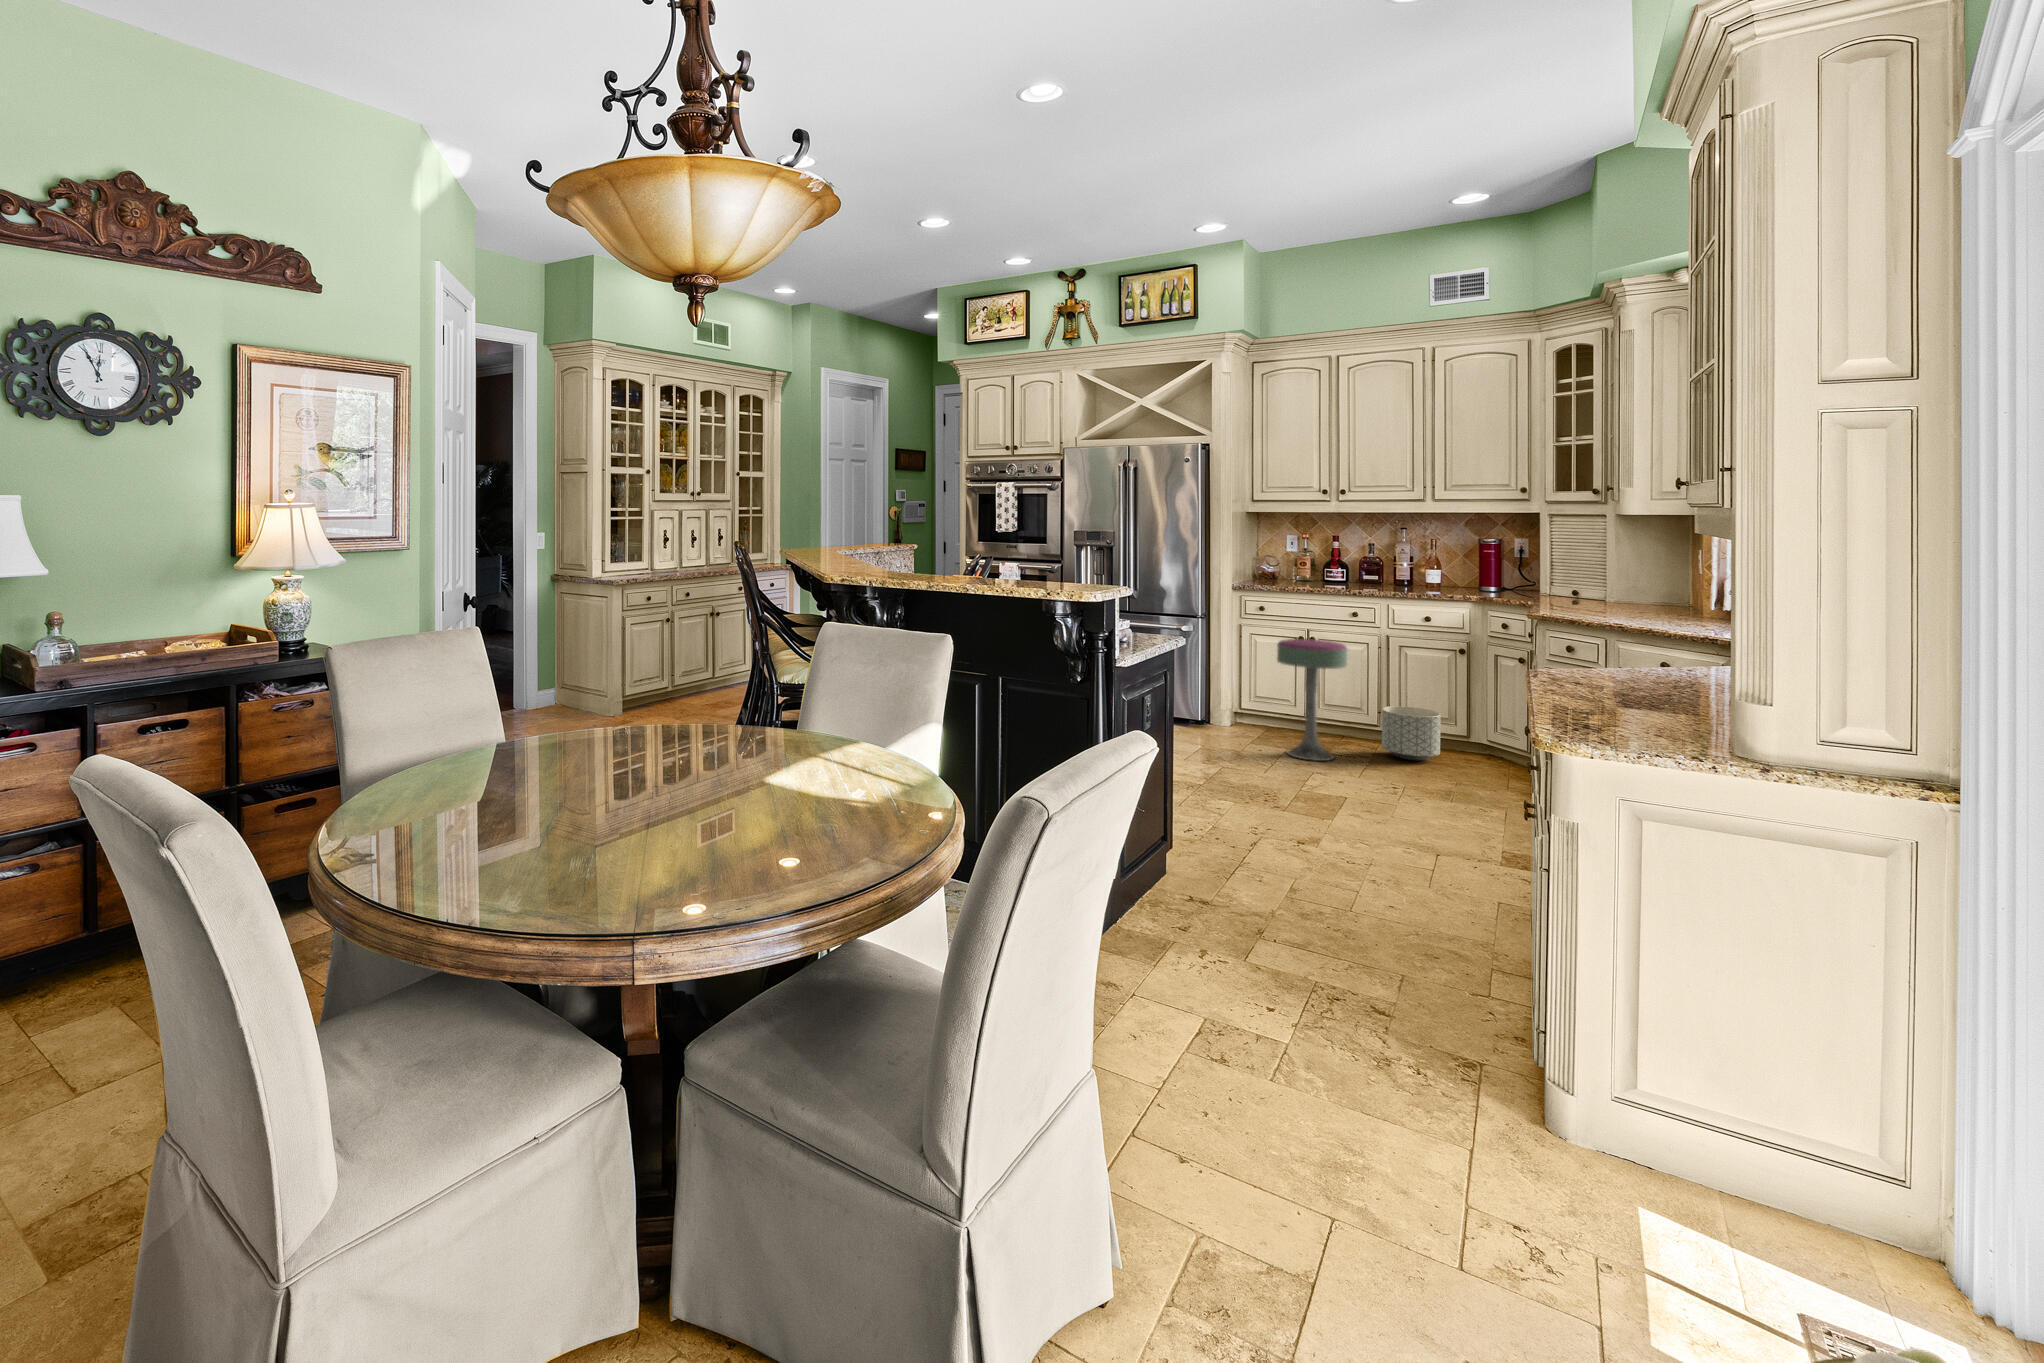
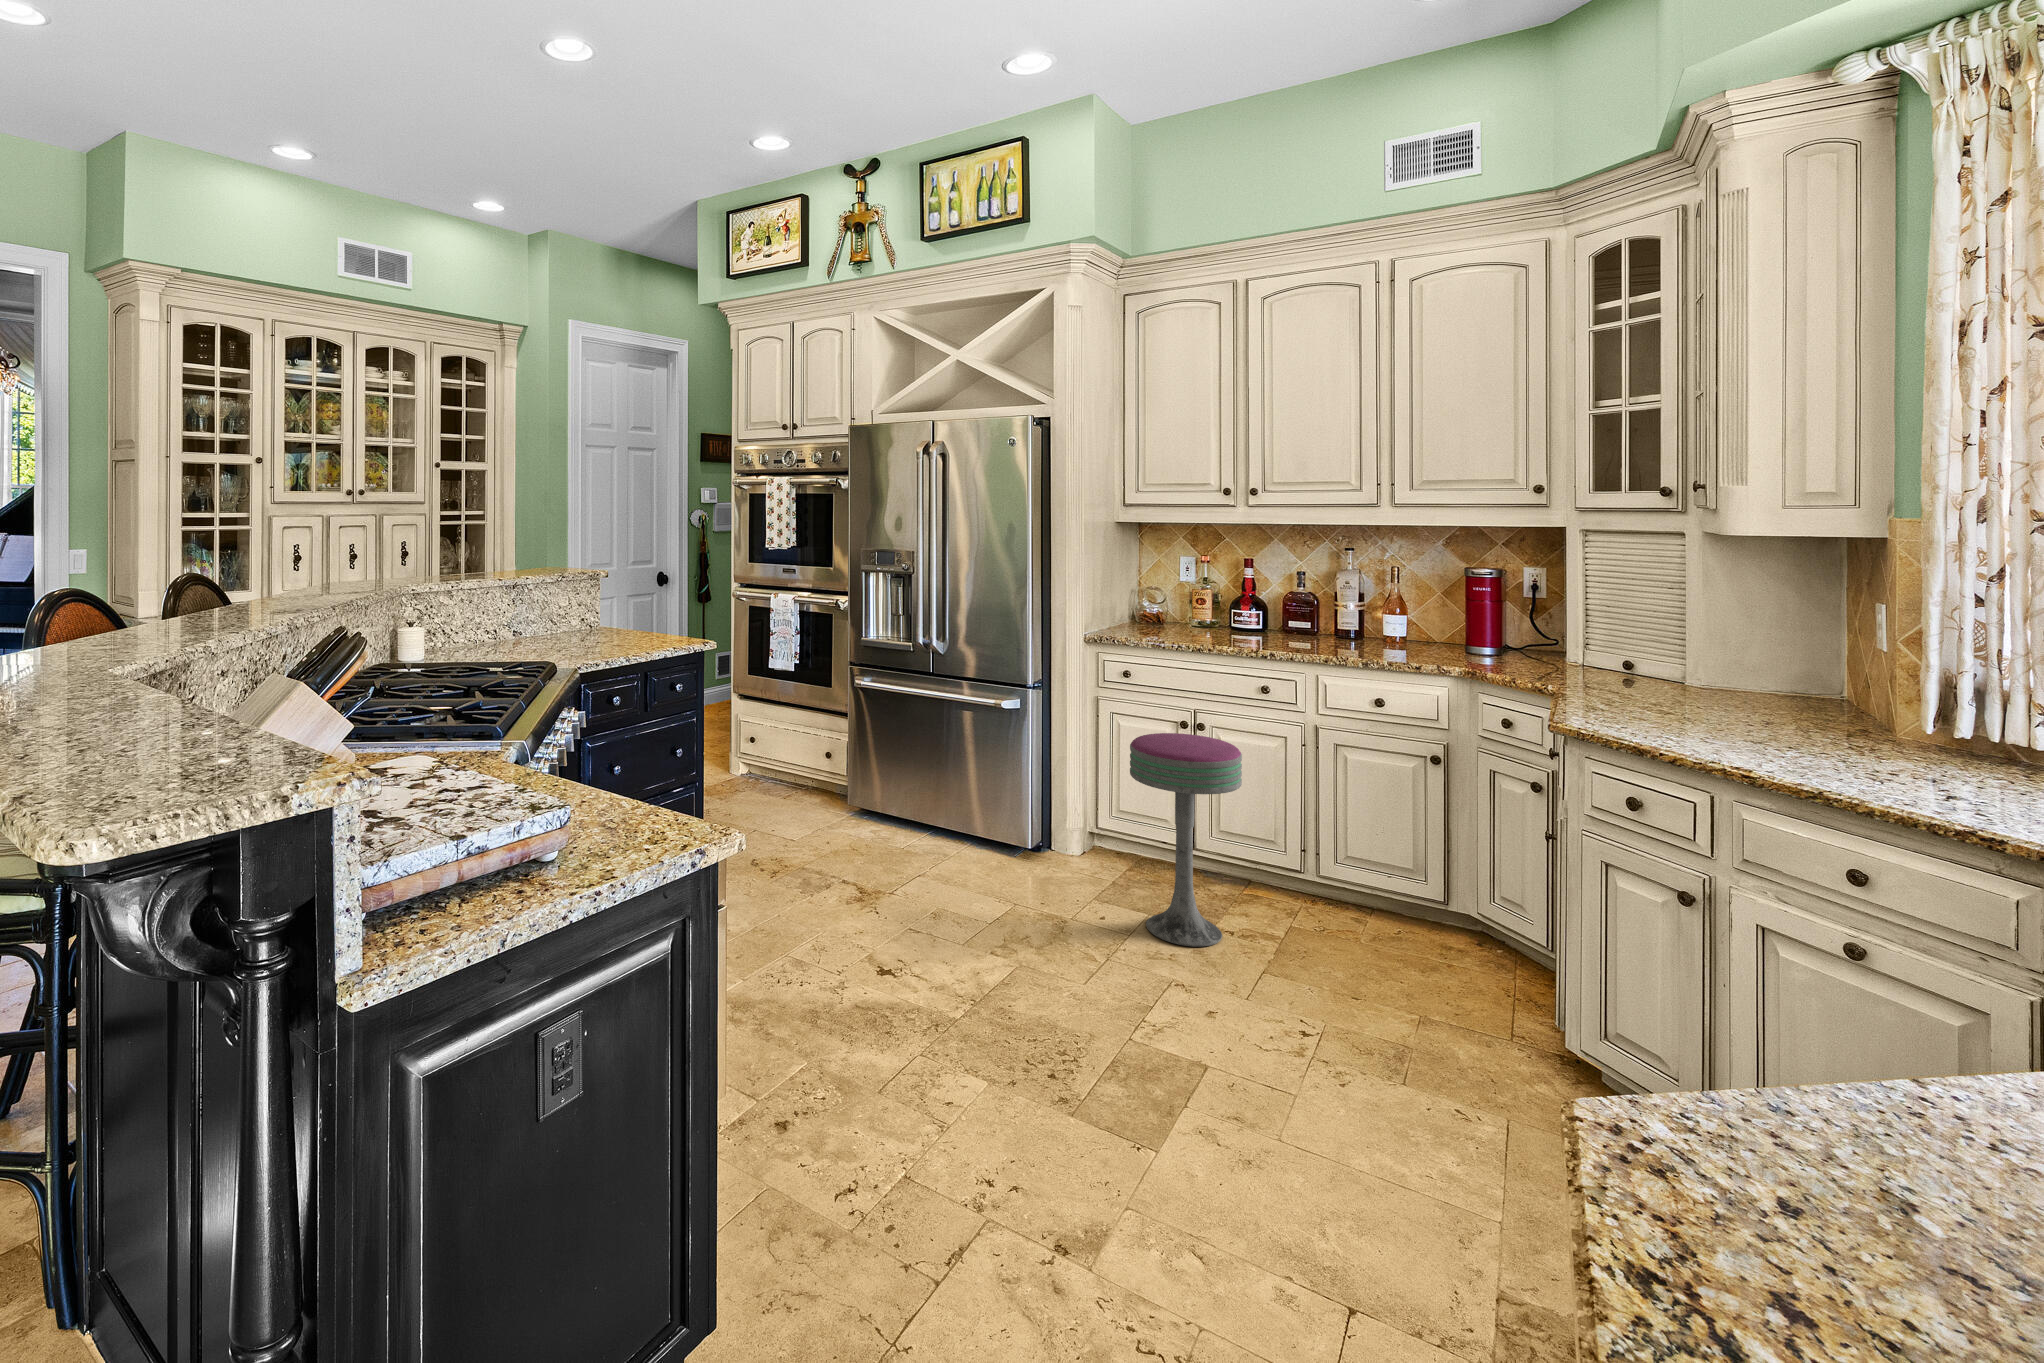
planter: present [1382,706,1441,760] -> none [1302,846,1398,946]

